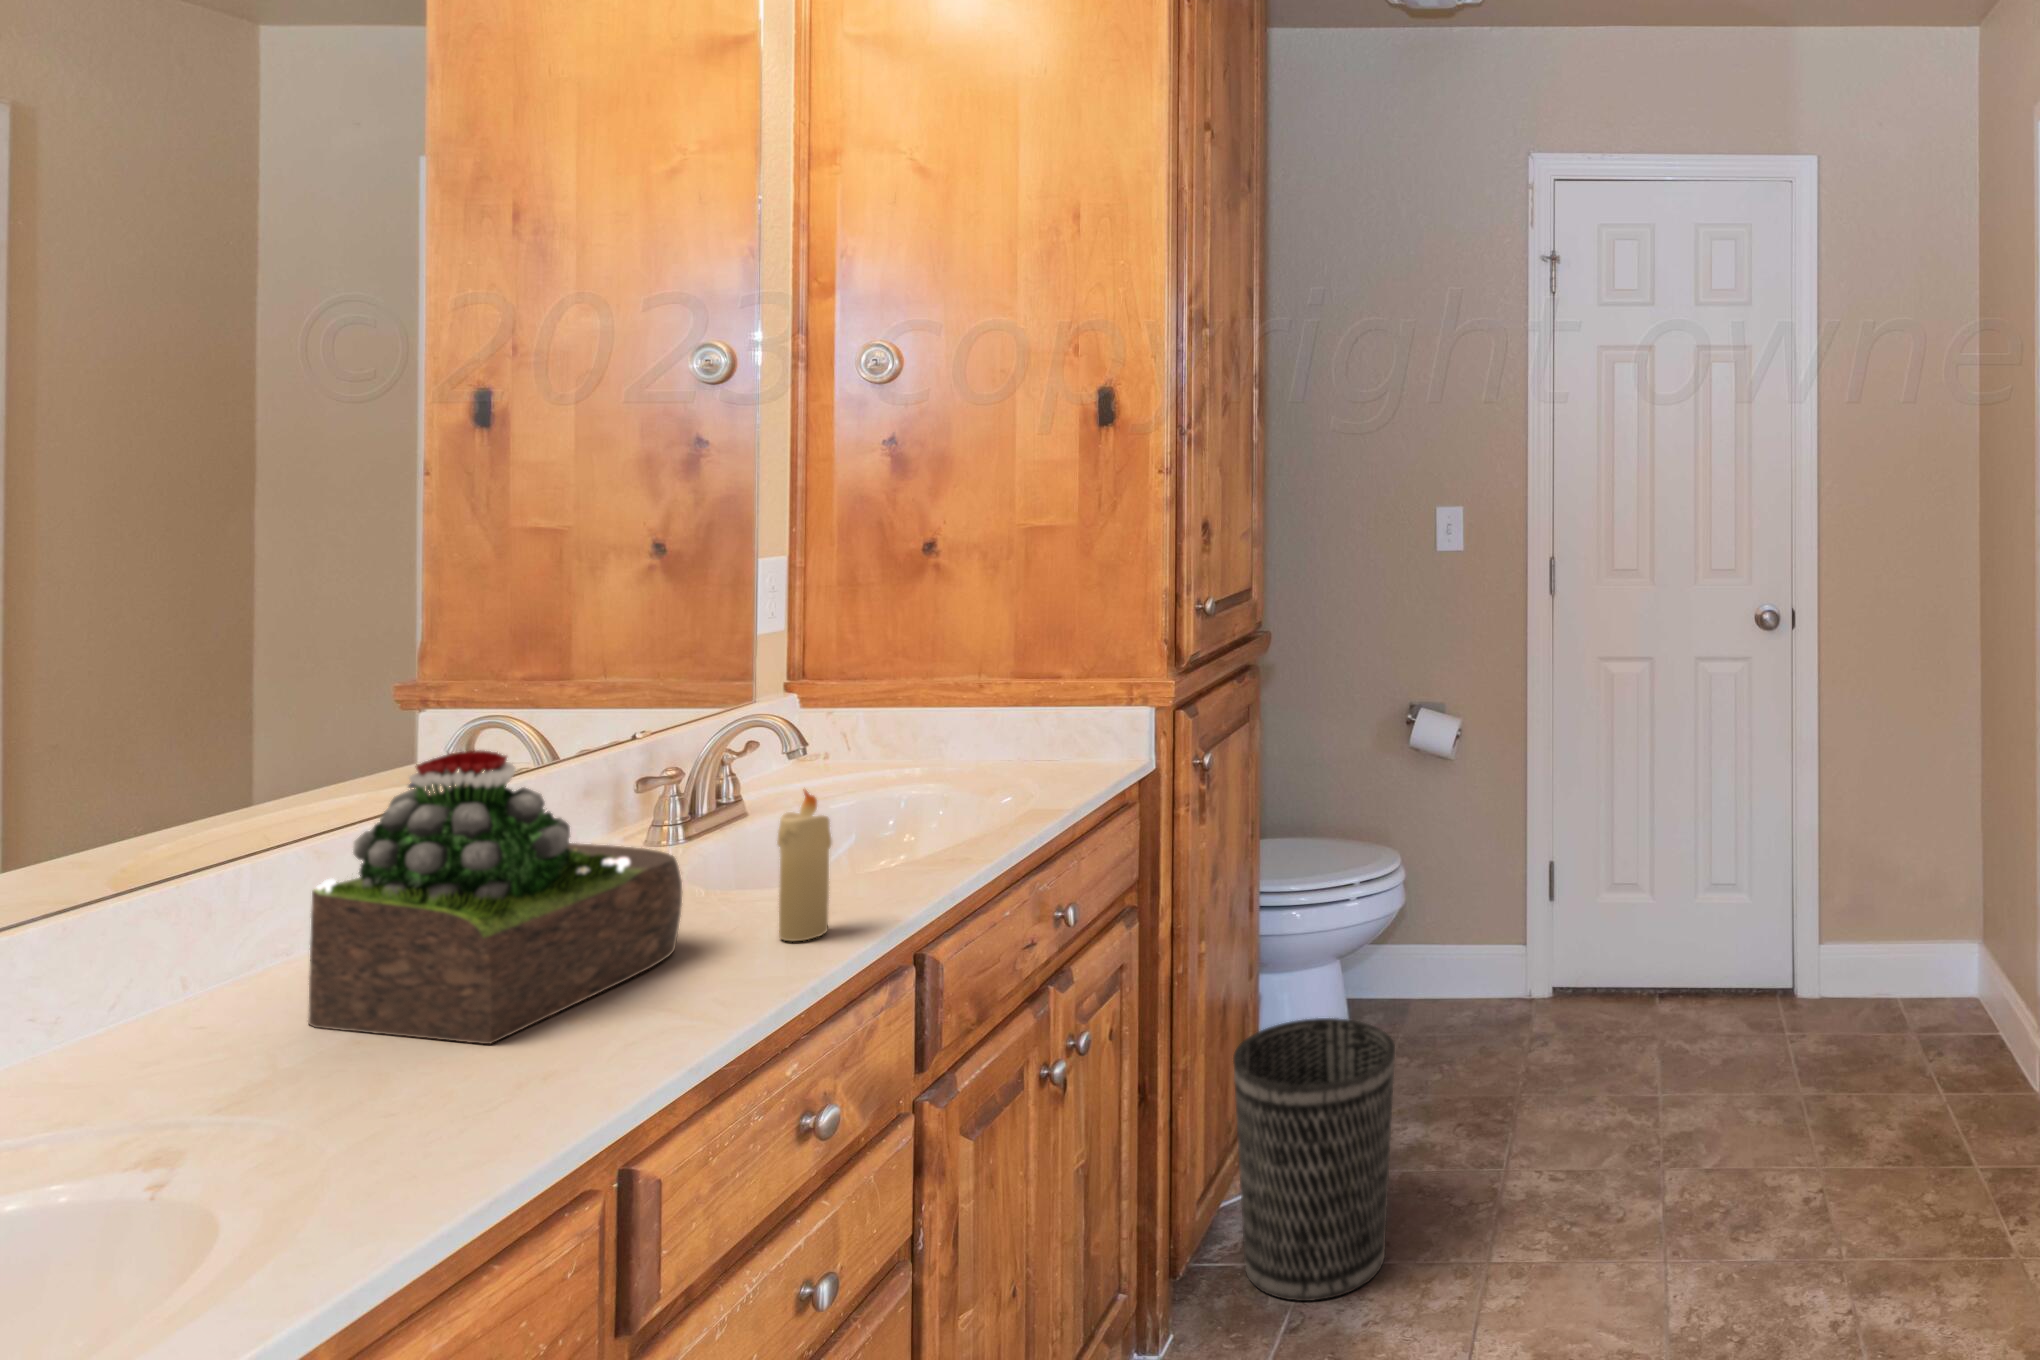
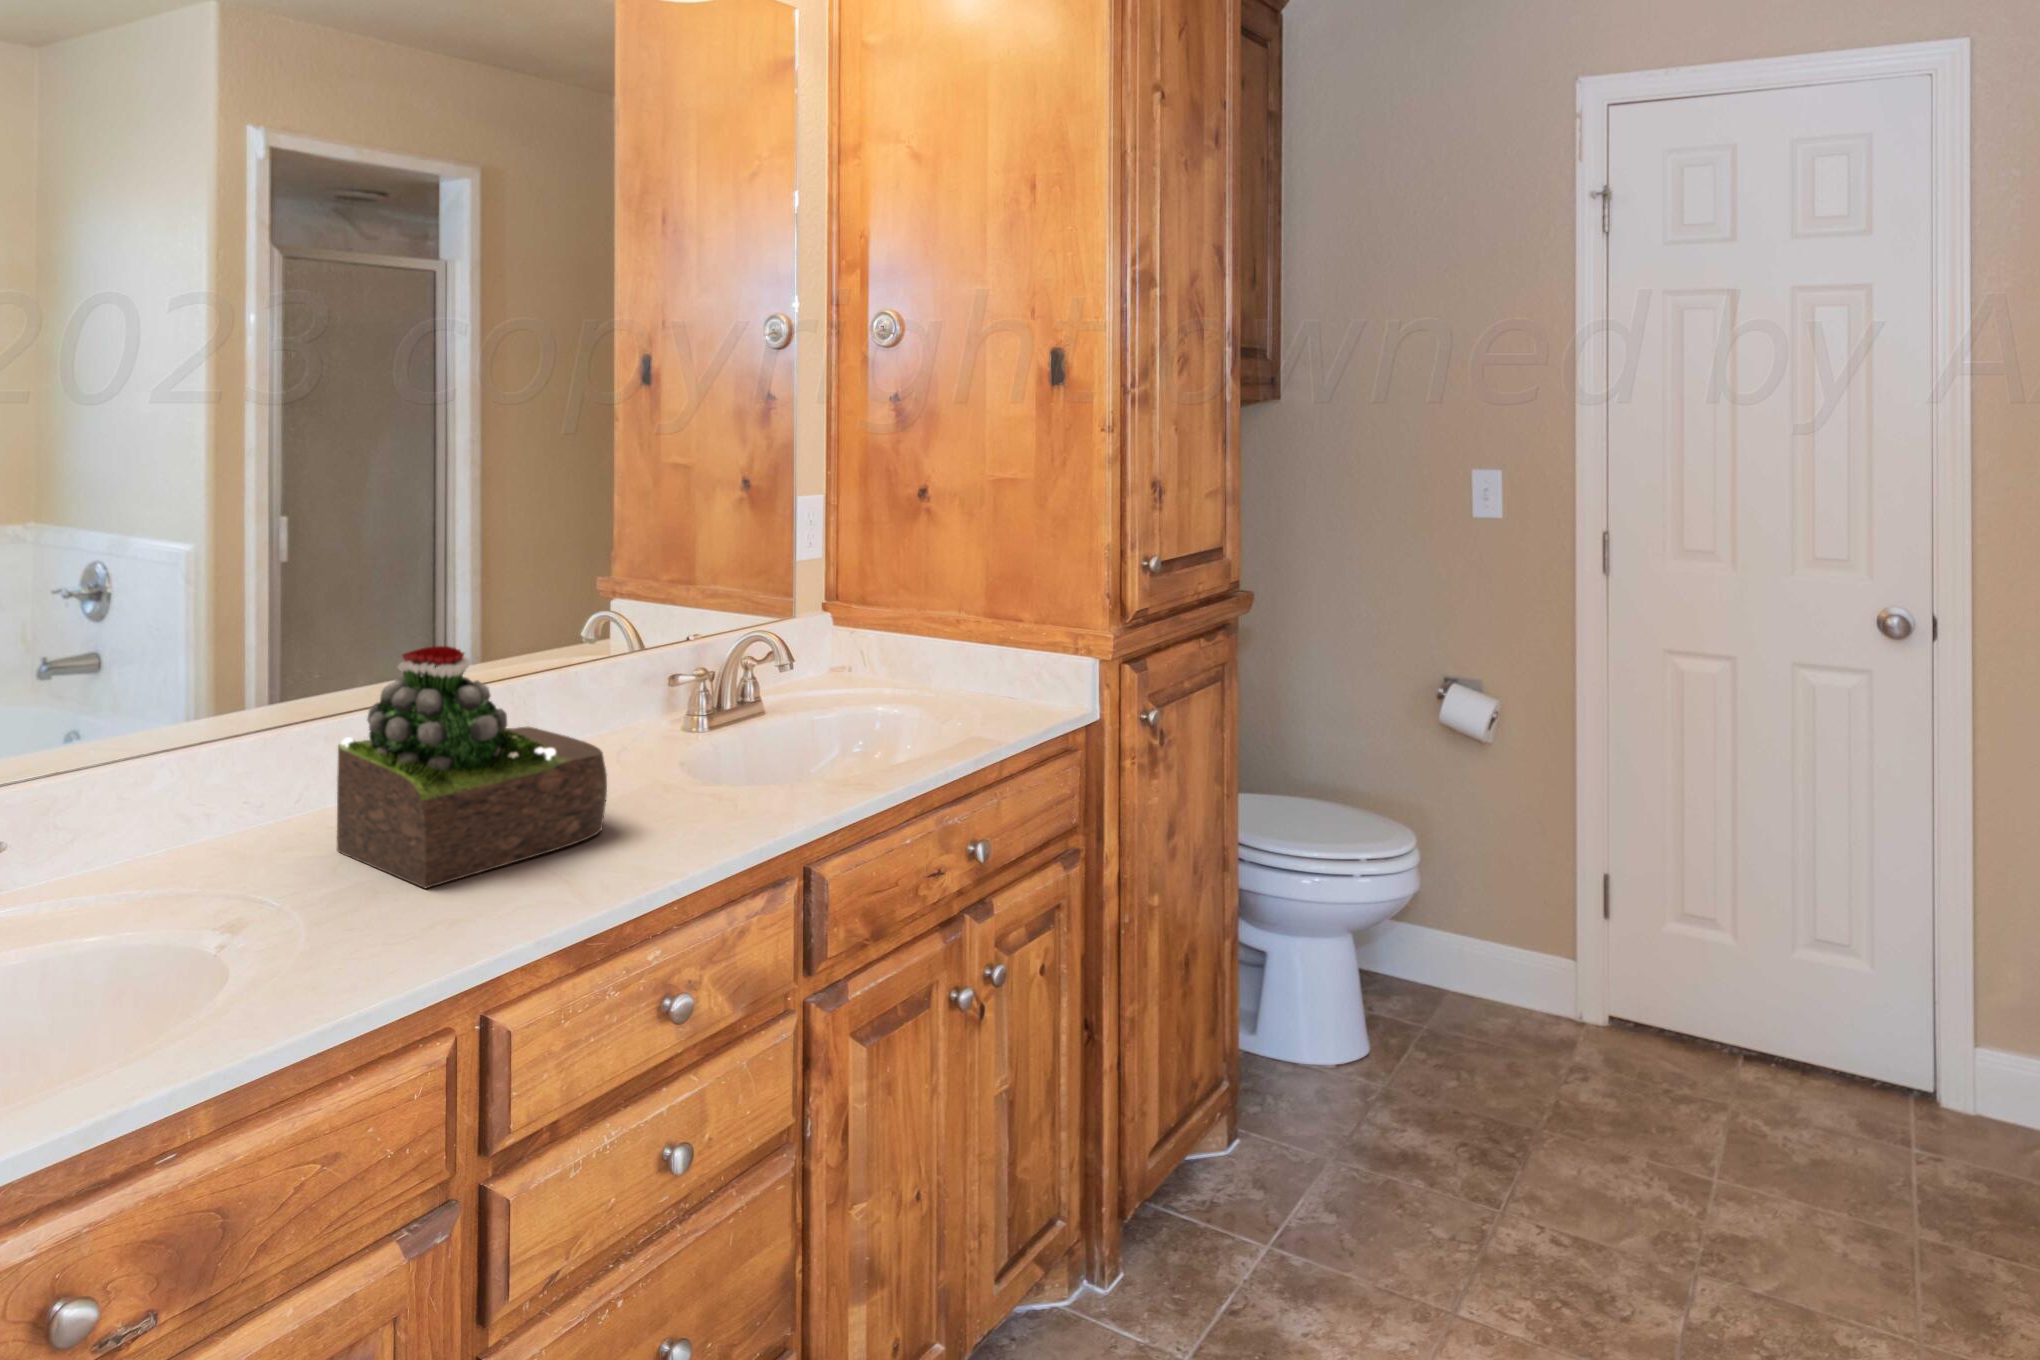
candle: present [777,790,832,941] -> none [679,705,722,841]
wastebasket: present [1233,1018,1395,1301] -> none [1194,992,1361,1282]

